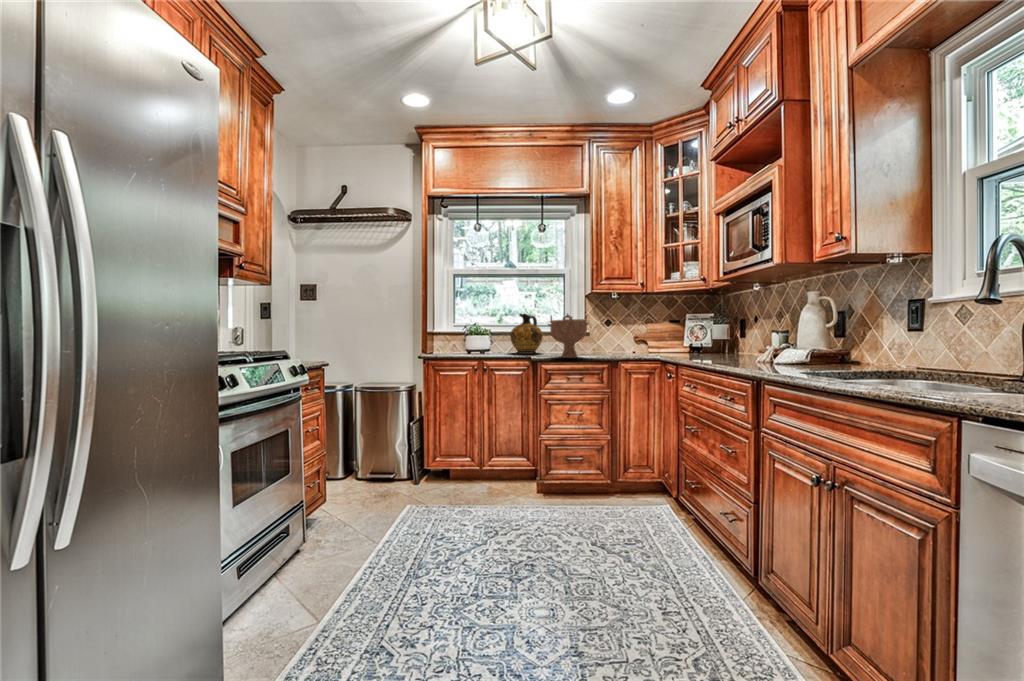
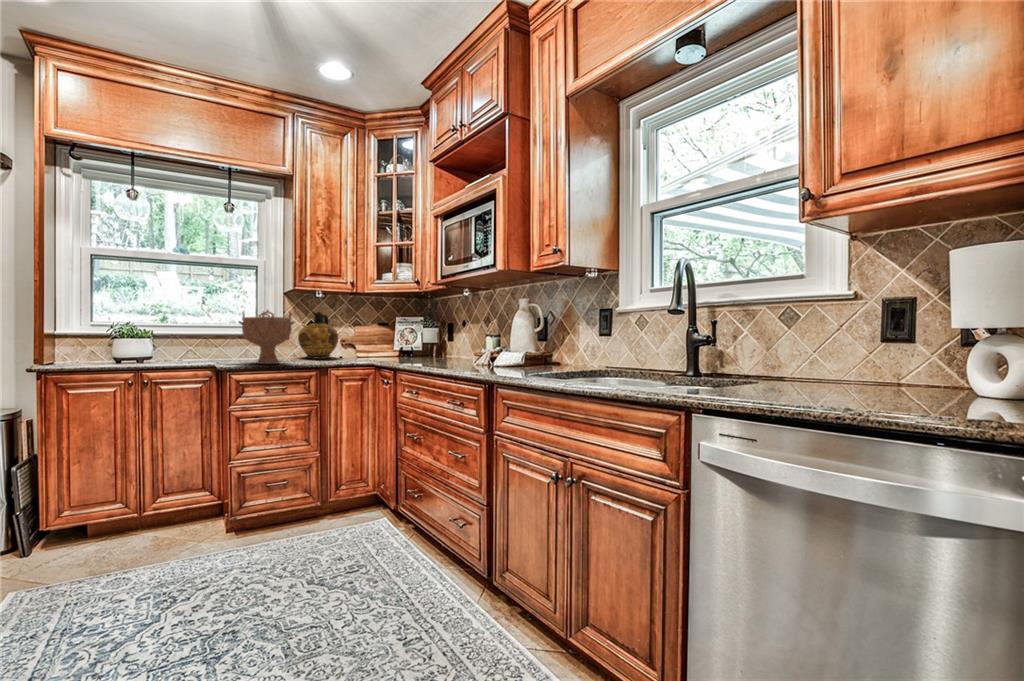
ceramic jug: present [510,313,543,354] -> present [298,311,338,358]

